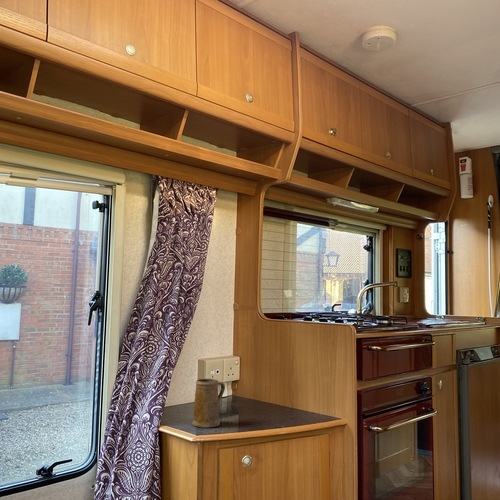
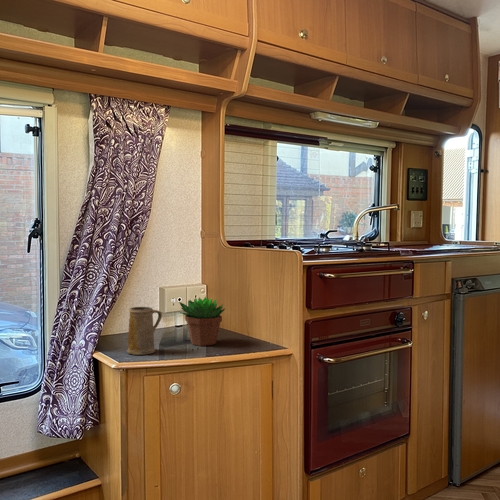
succulent plant: none [234,367,280,417] -> present [180,297,225,346]

